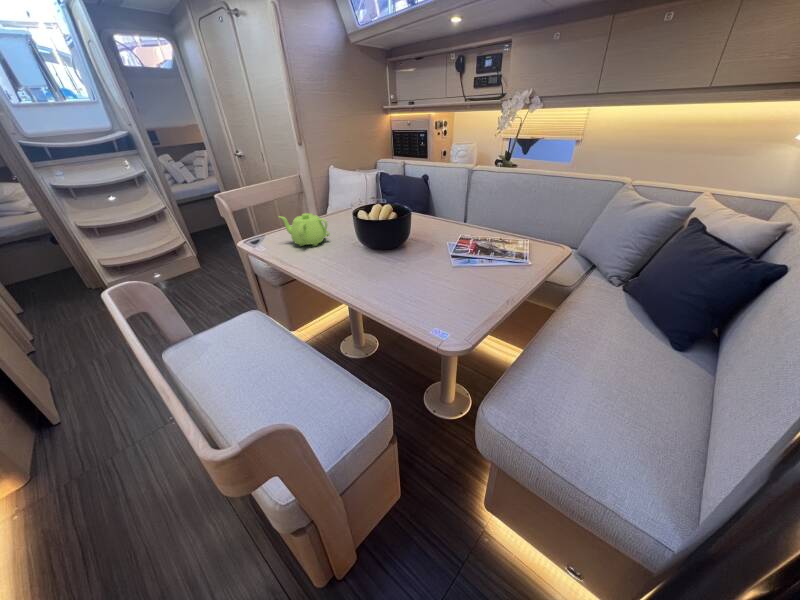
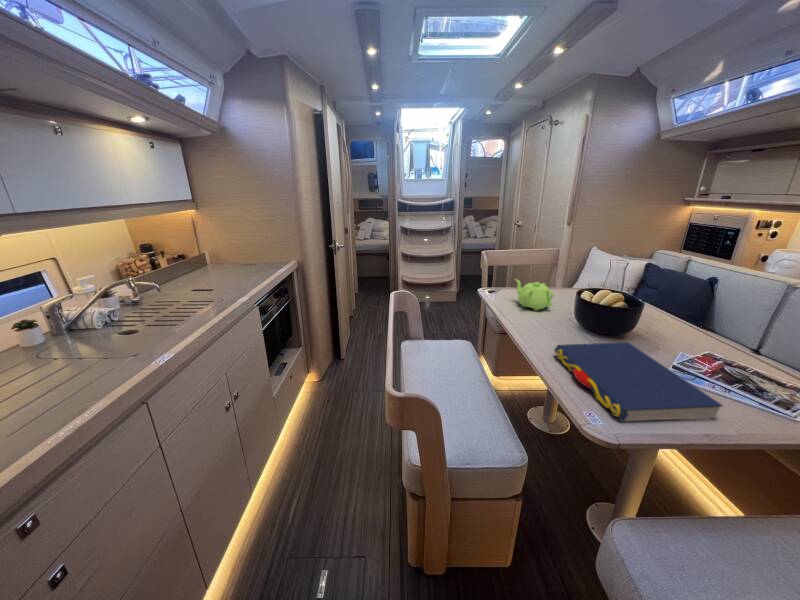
book: none [363,247,498,321] -> present [555,342,722,422]

